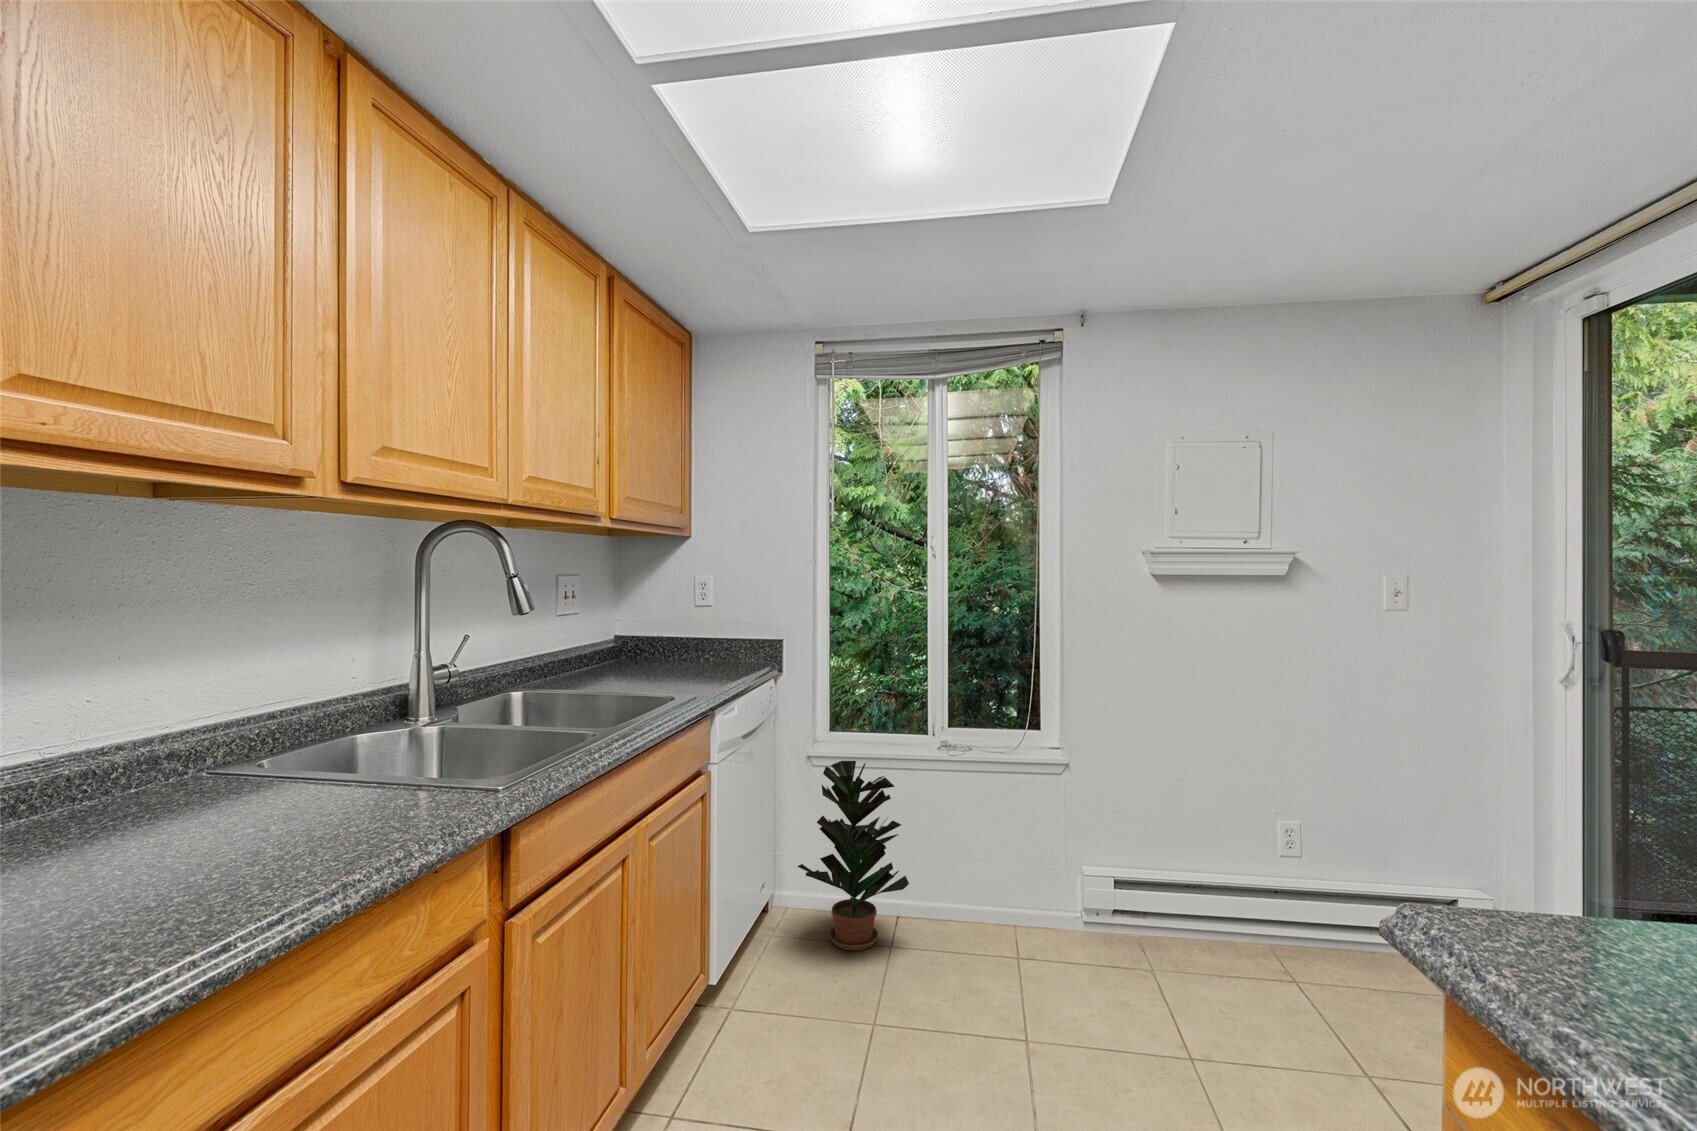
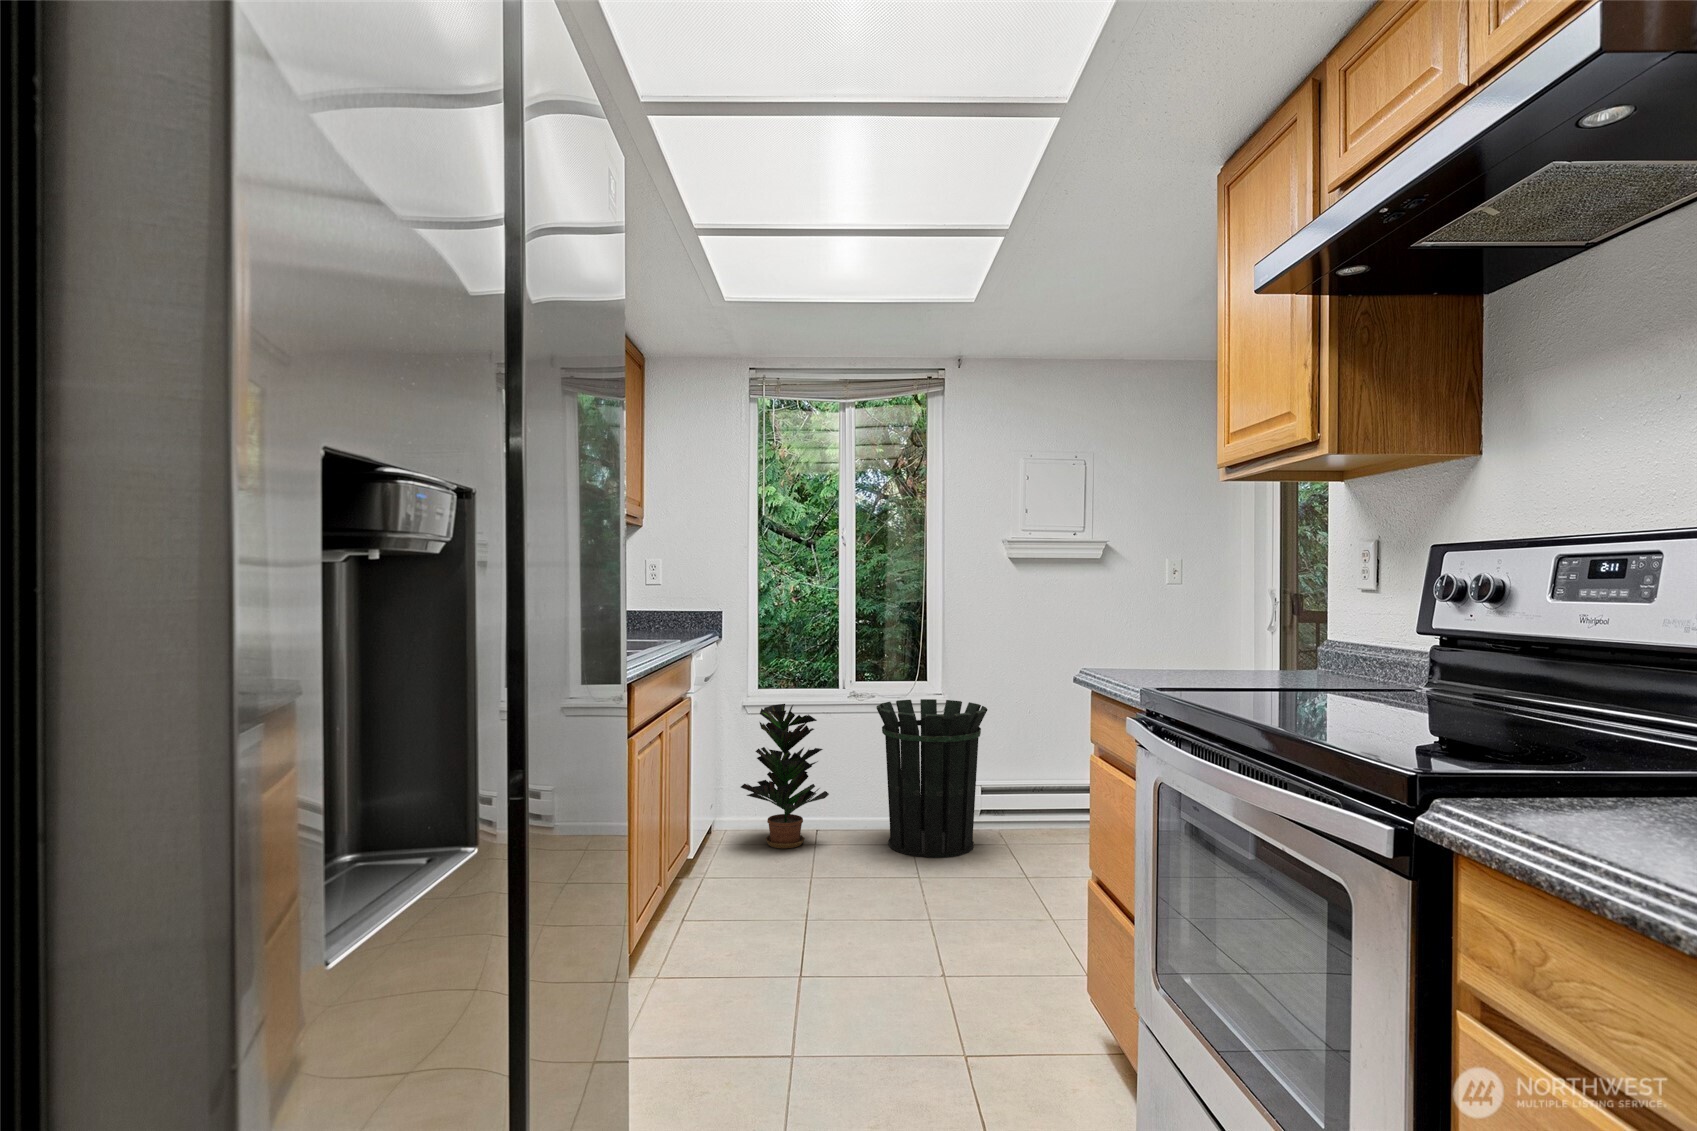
waste bin: none [971,759,1124,990] -> present [876,699,988,858]

